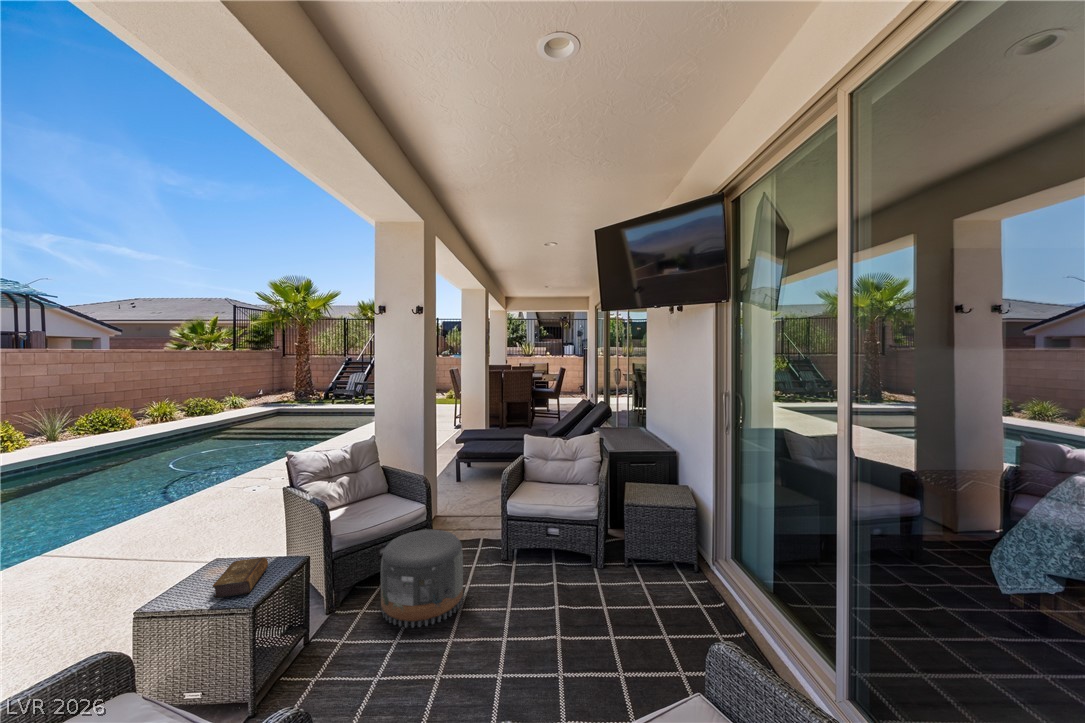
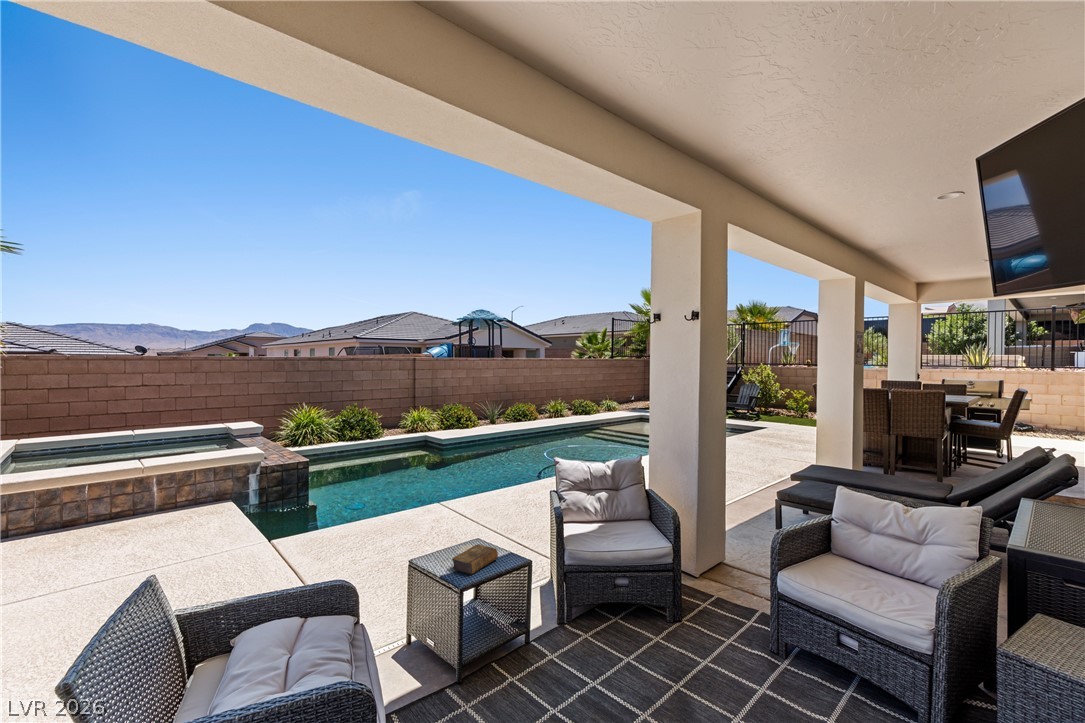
pouf: present [381,530,463,628] -> none [600,571,693,688]

